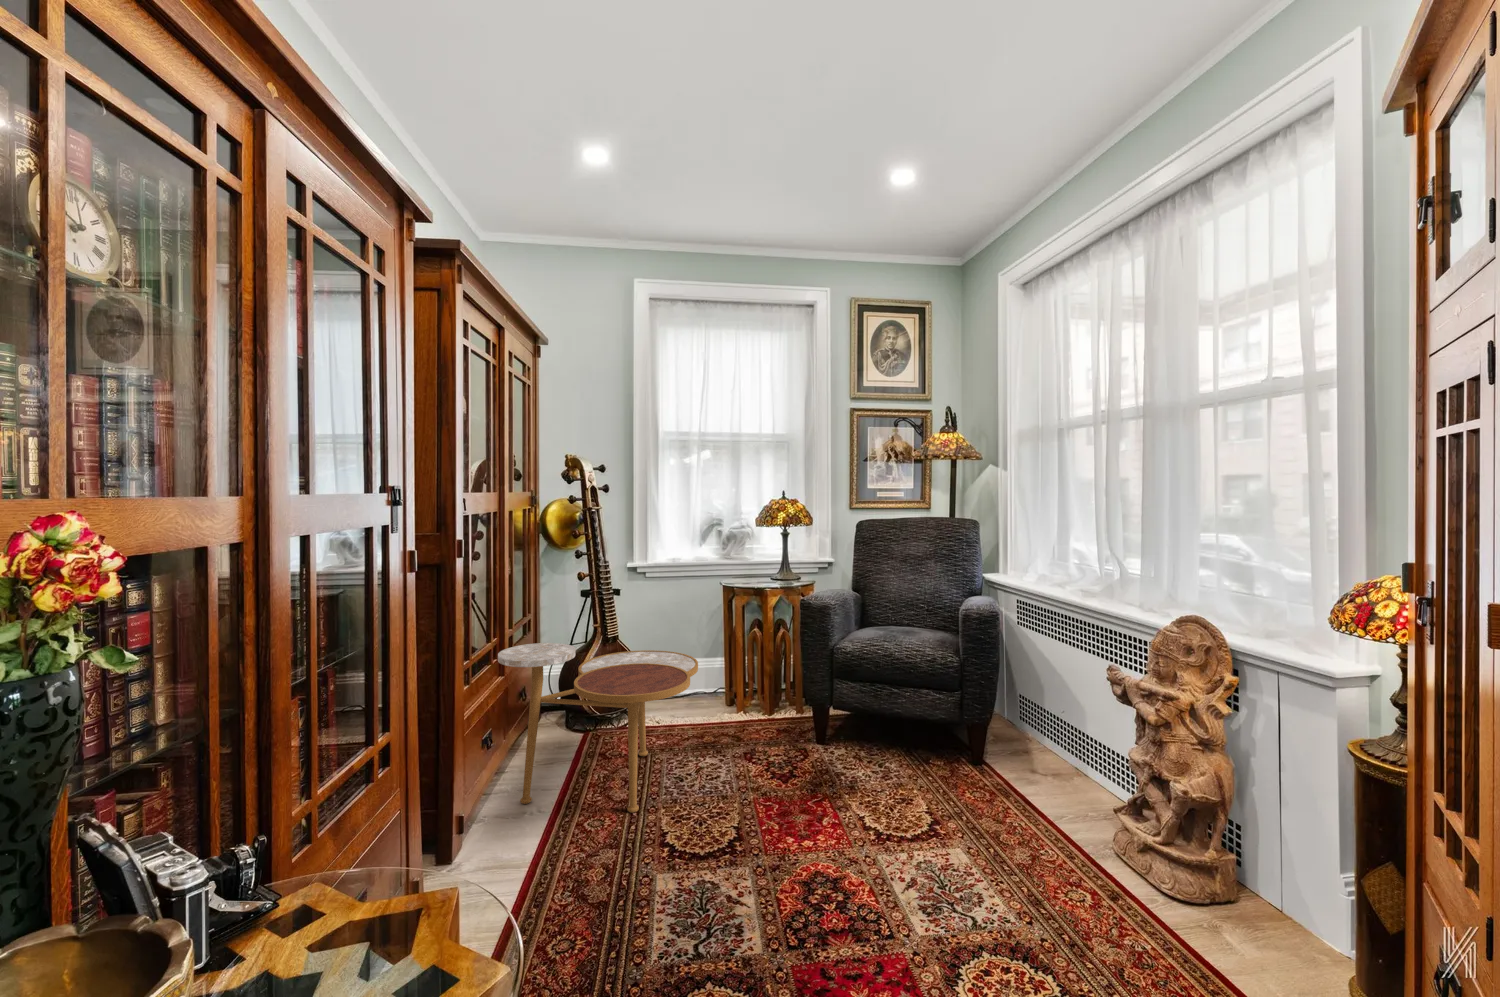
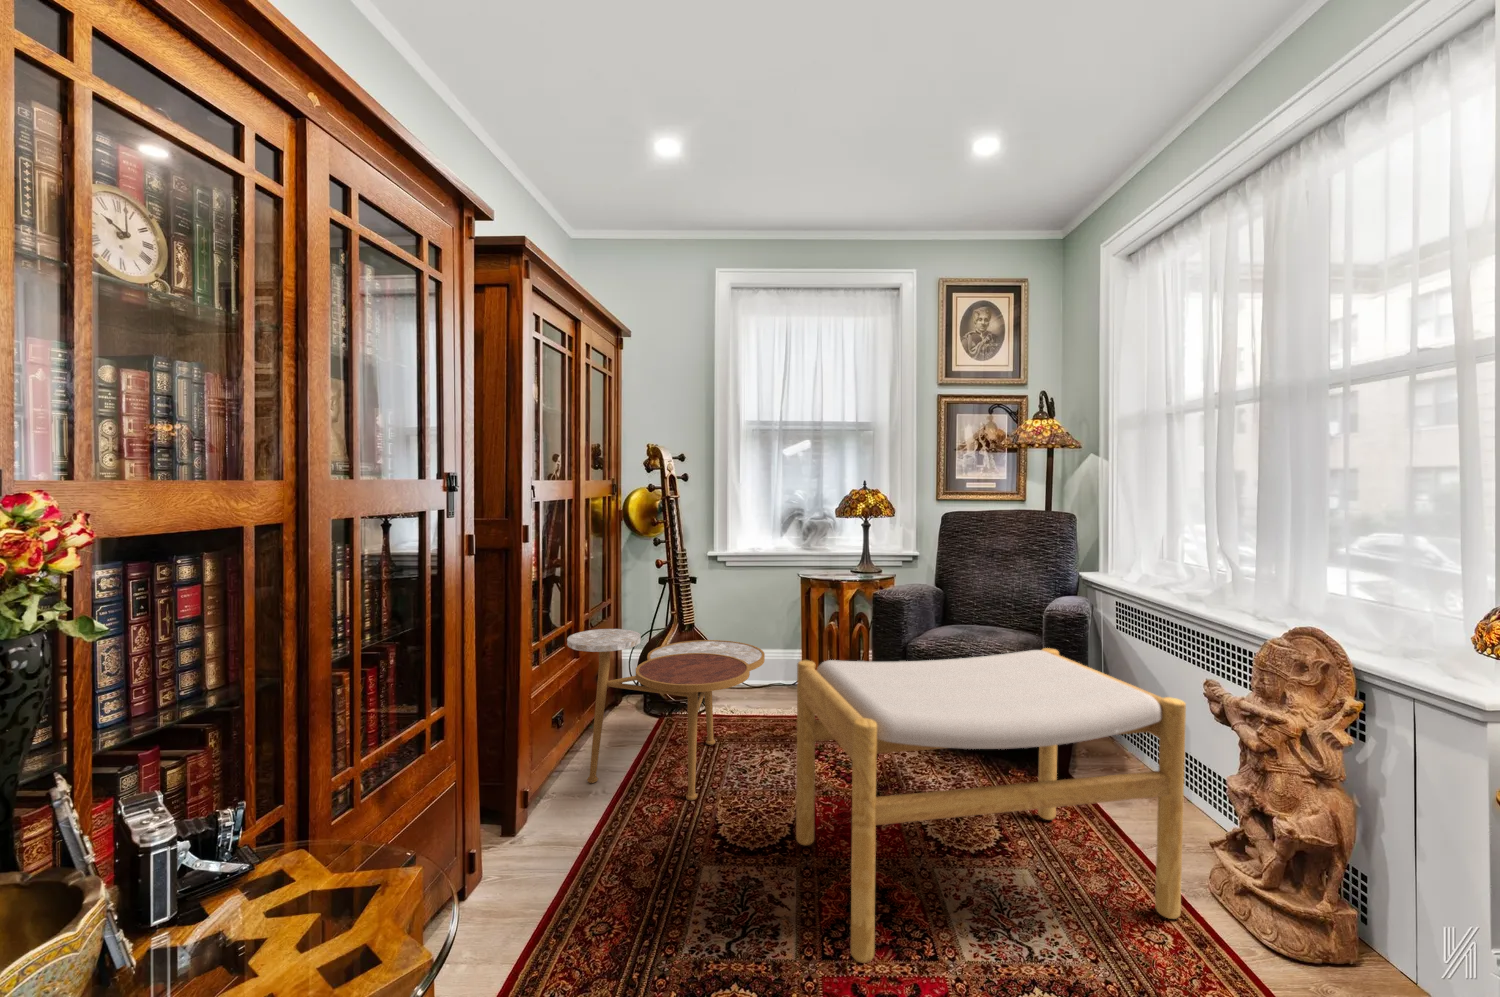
footstool: none [745,643,1096,950] -> present [796,648,1186,963]

